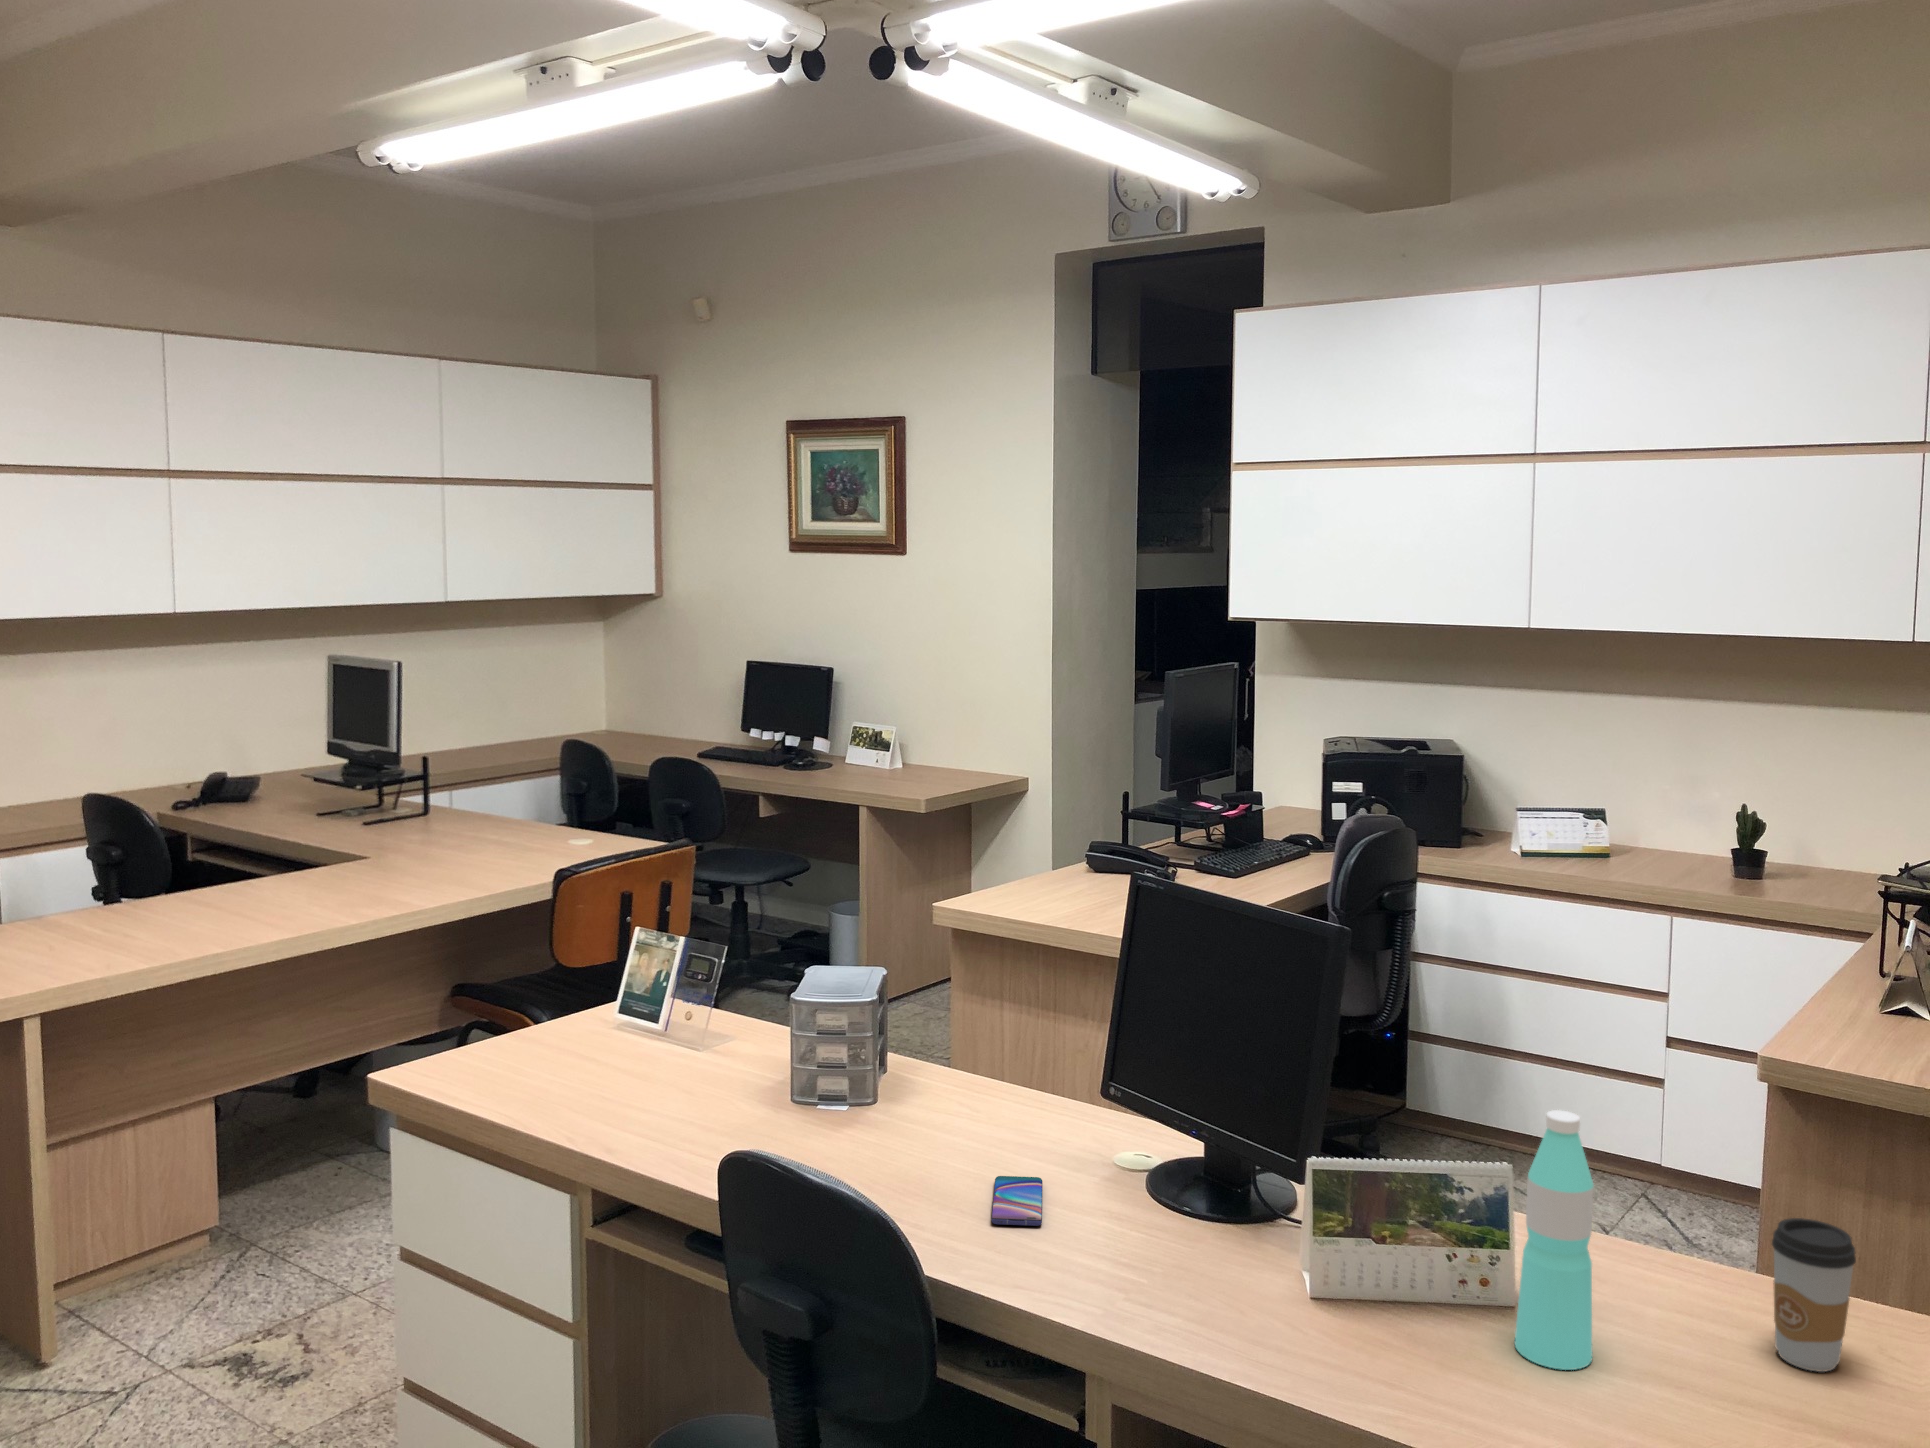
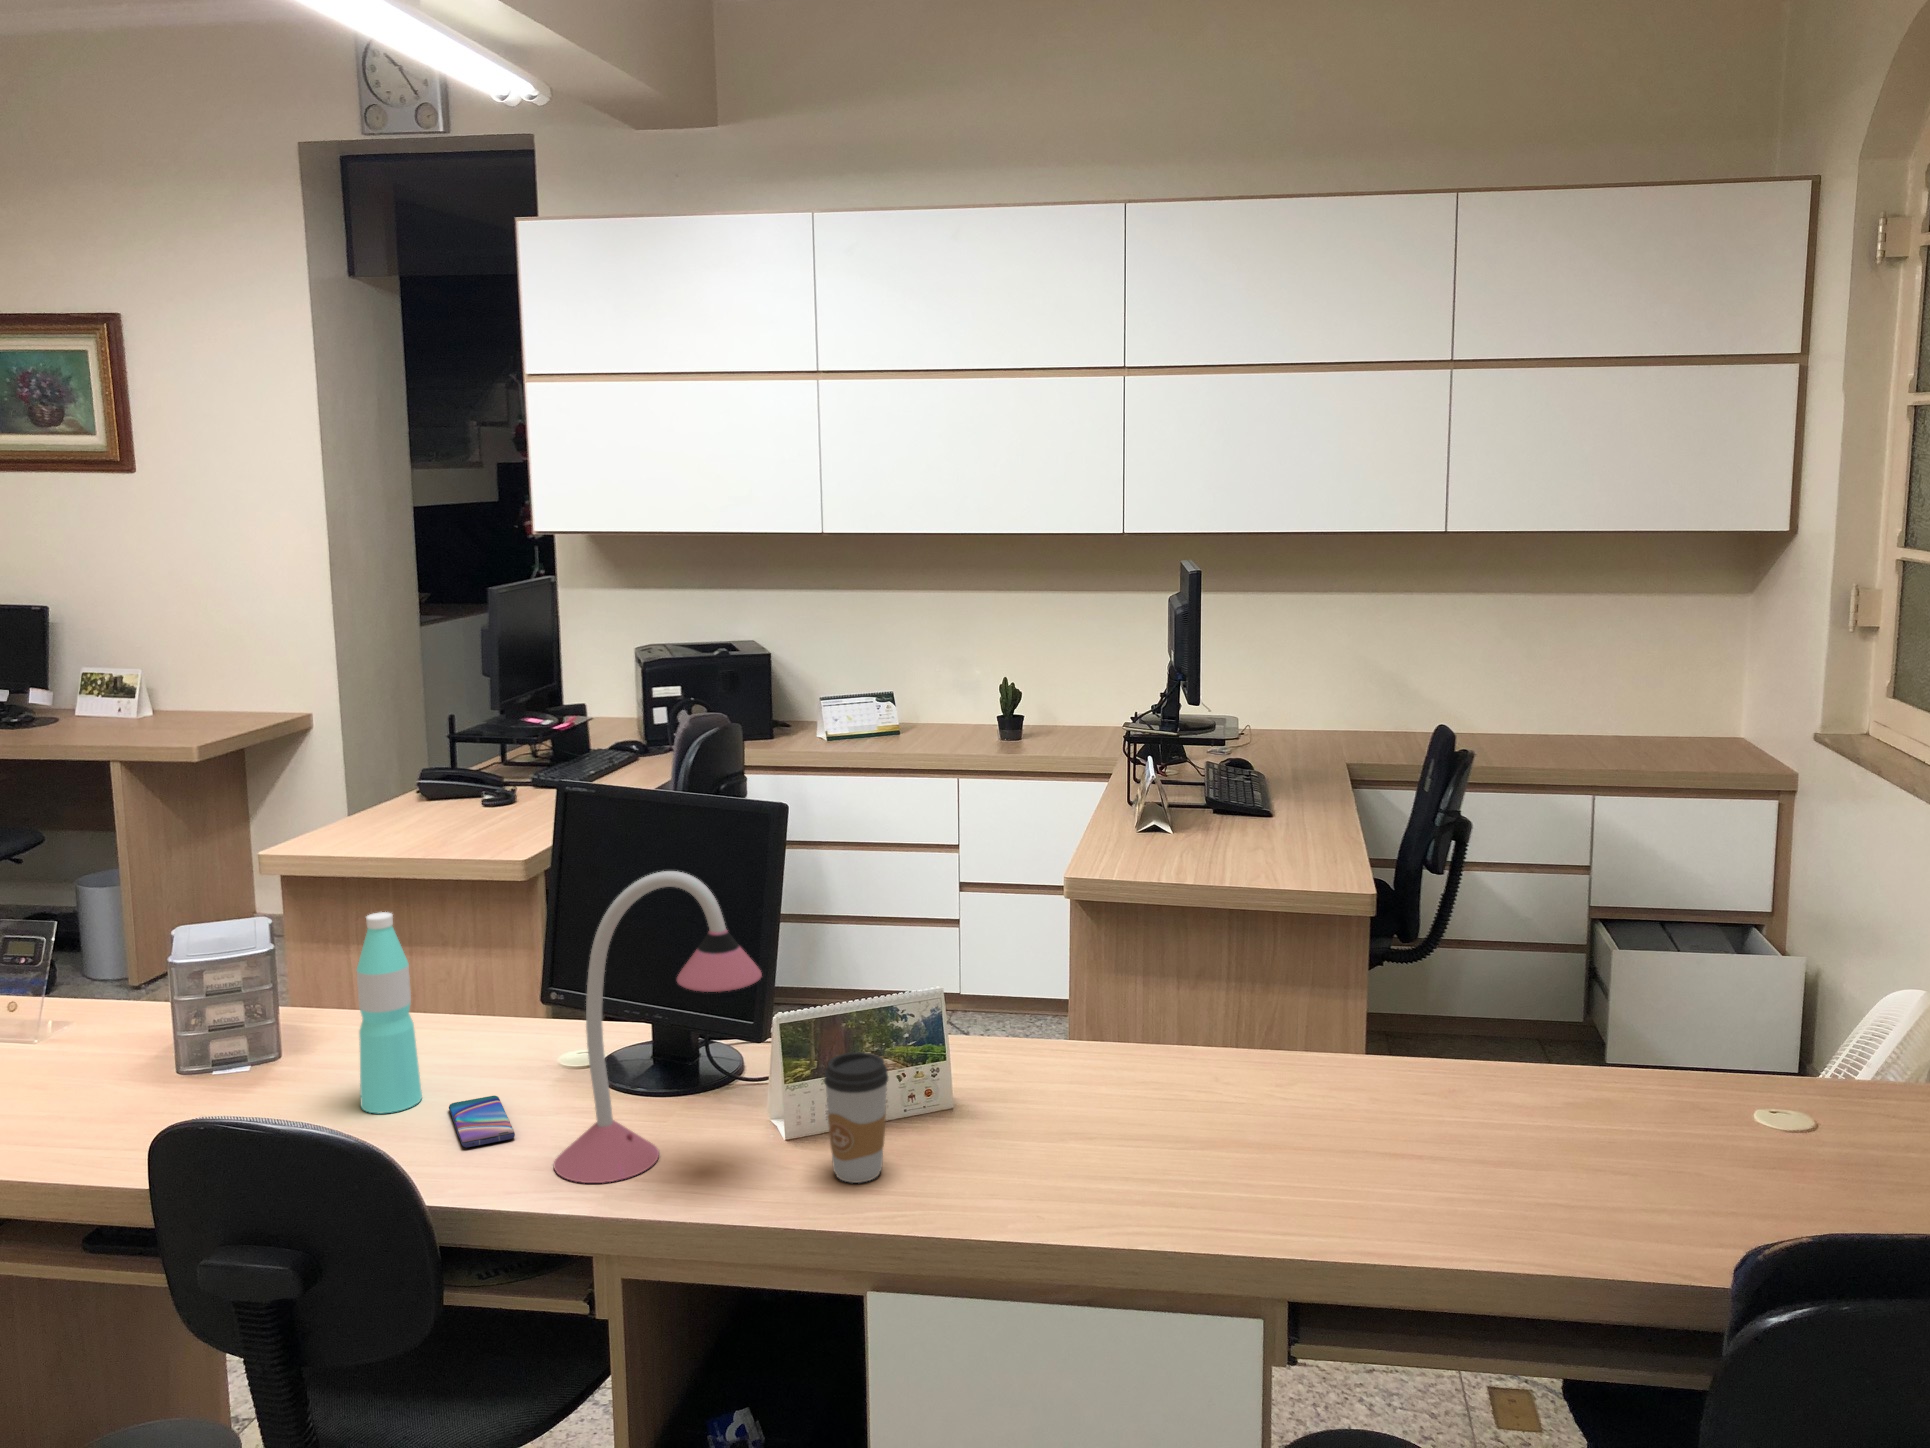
desk lamp: none [1064,981,1282,1297] -> present [554,871,762,1183]
water bottle: present [1515,1110,1594,1370] -> present [357,912,422,1114]
coffee cup: present [1772,1218,1856,1372] -> present [824,1052,888,1183]

